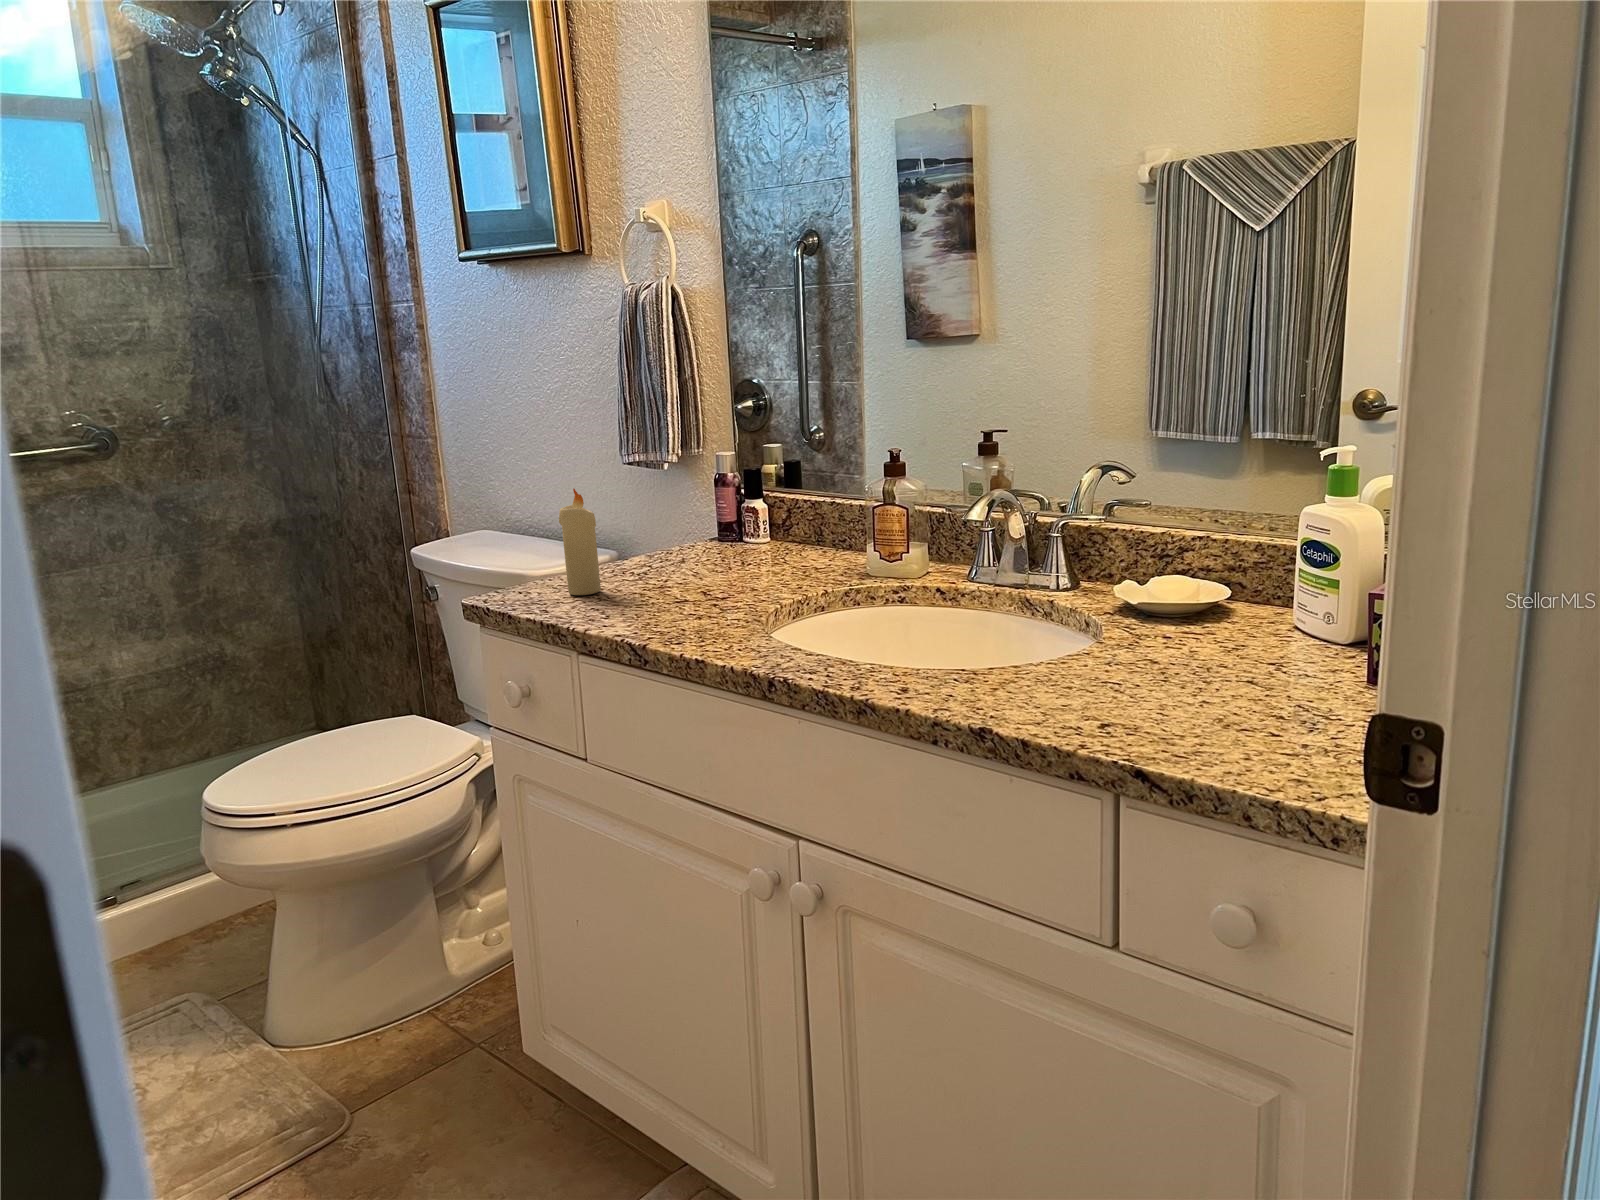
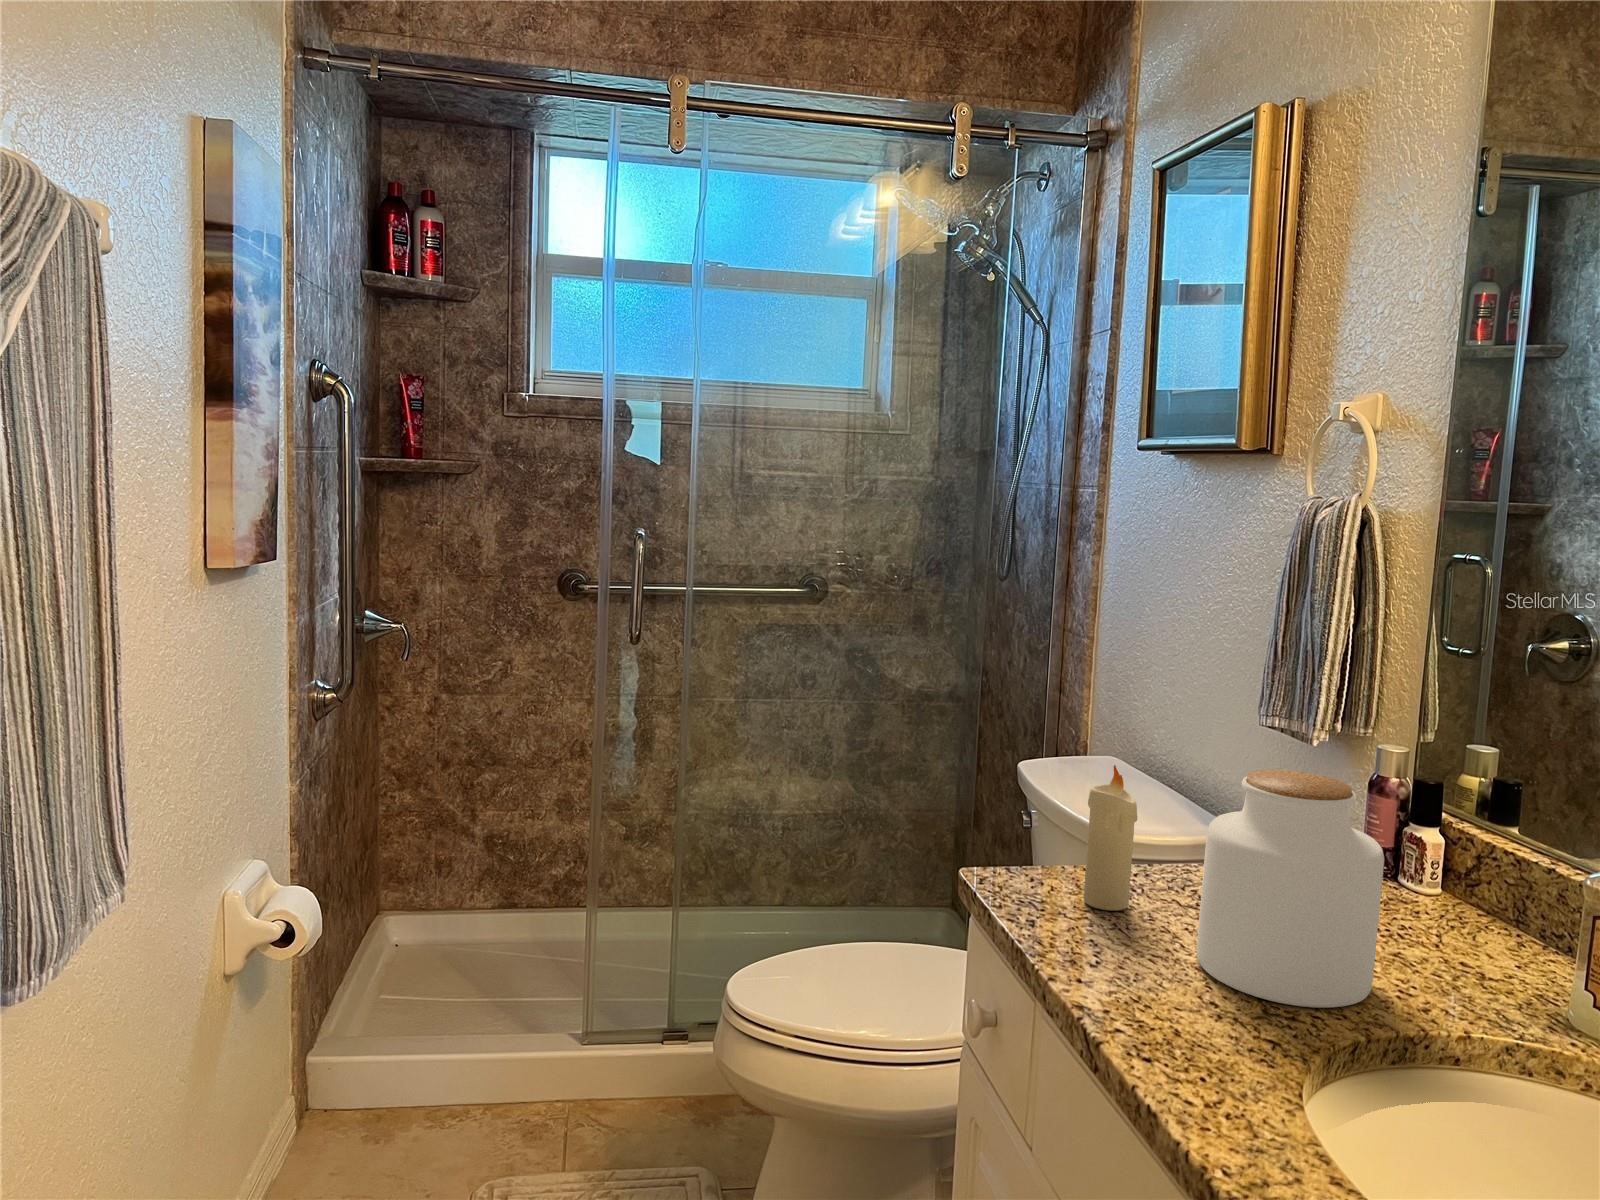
jar: none [657,460,770,605] -> present [1197,769,1384,1008]

